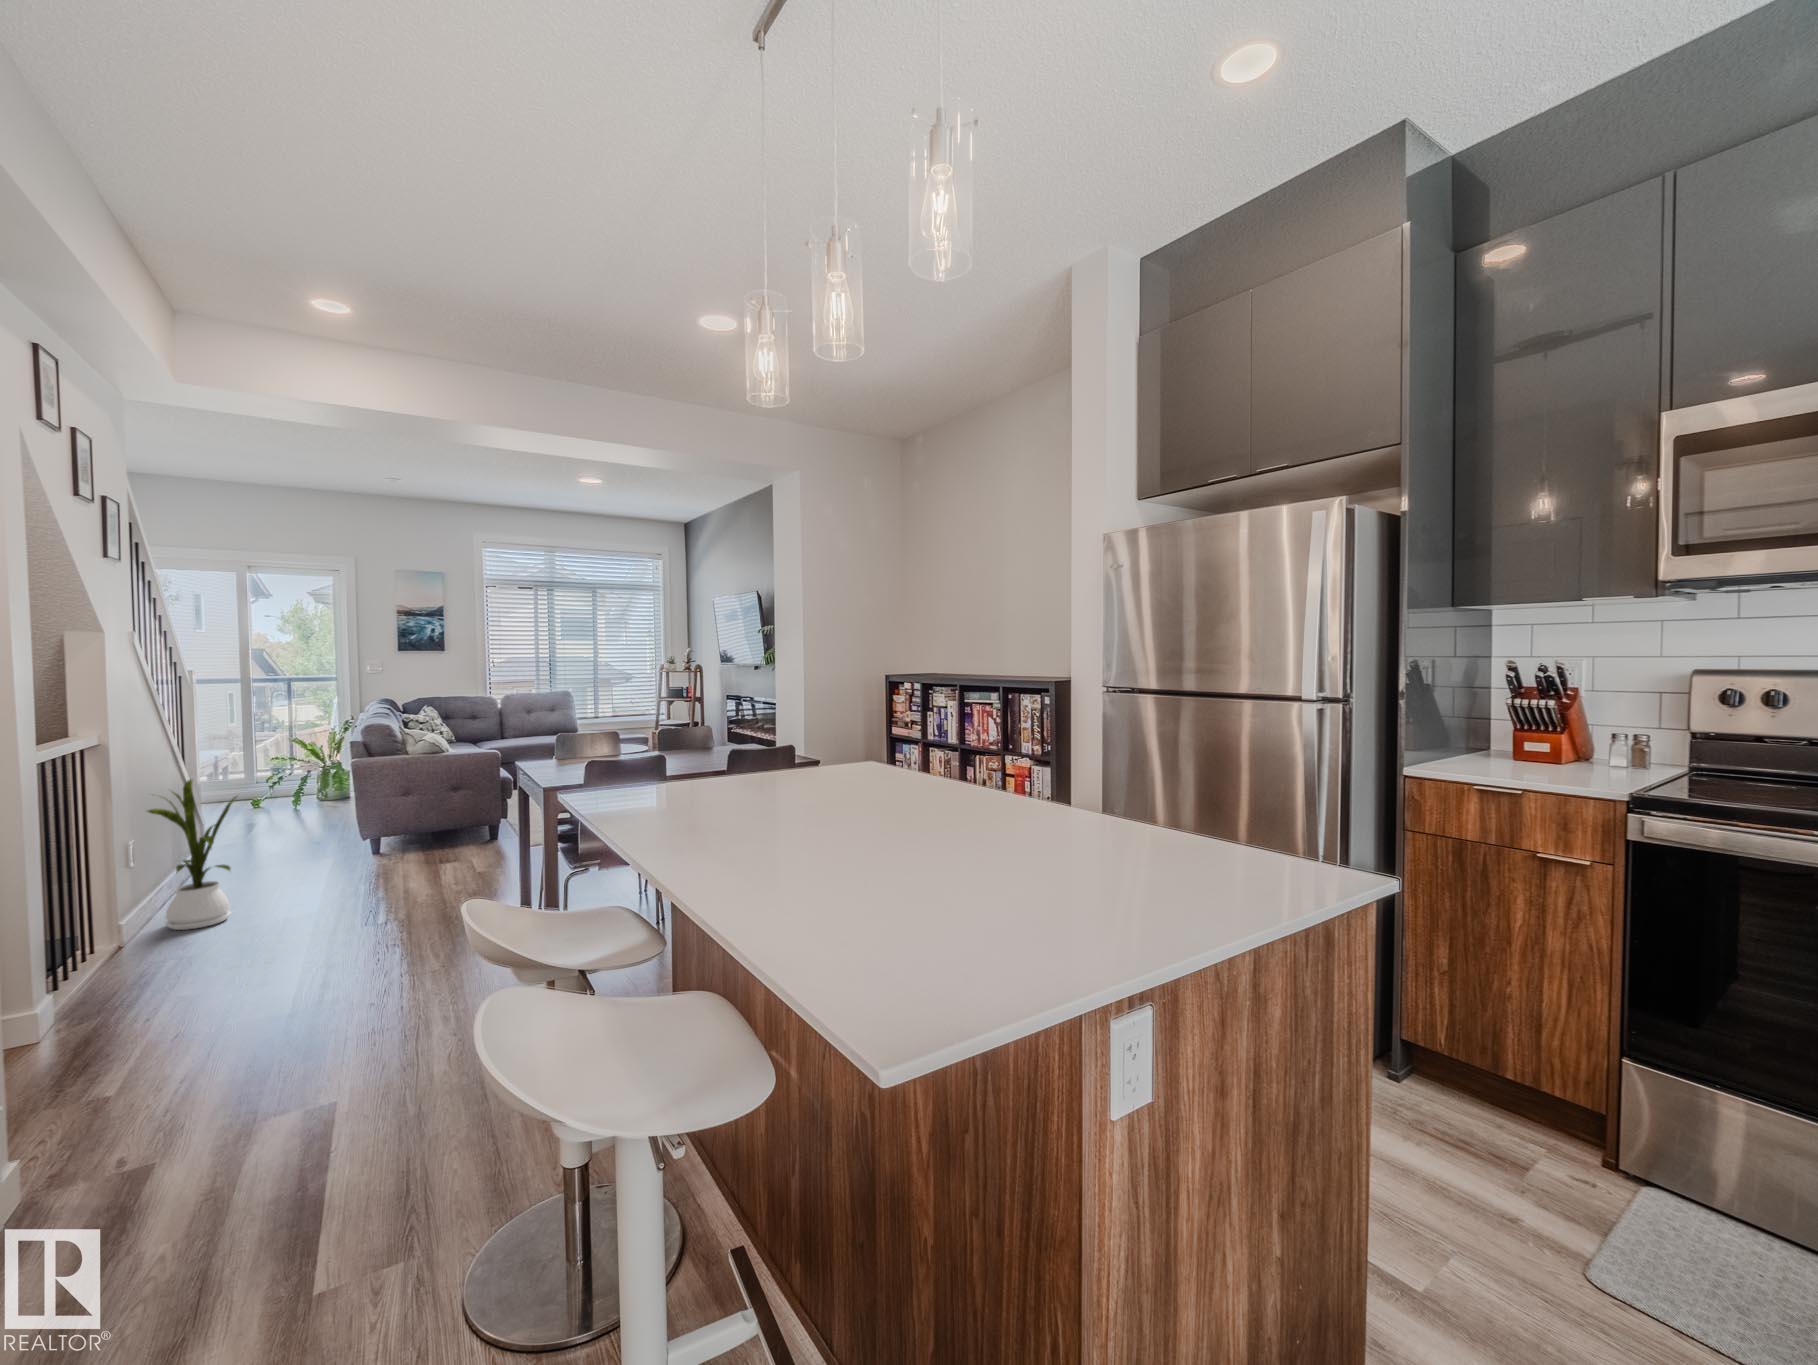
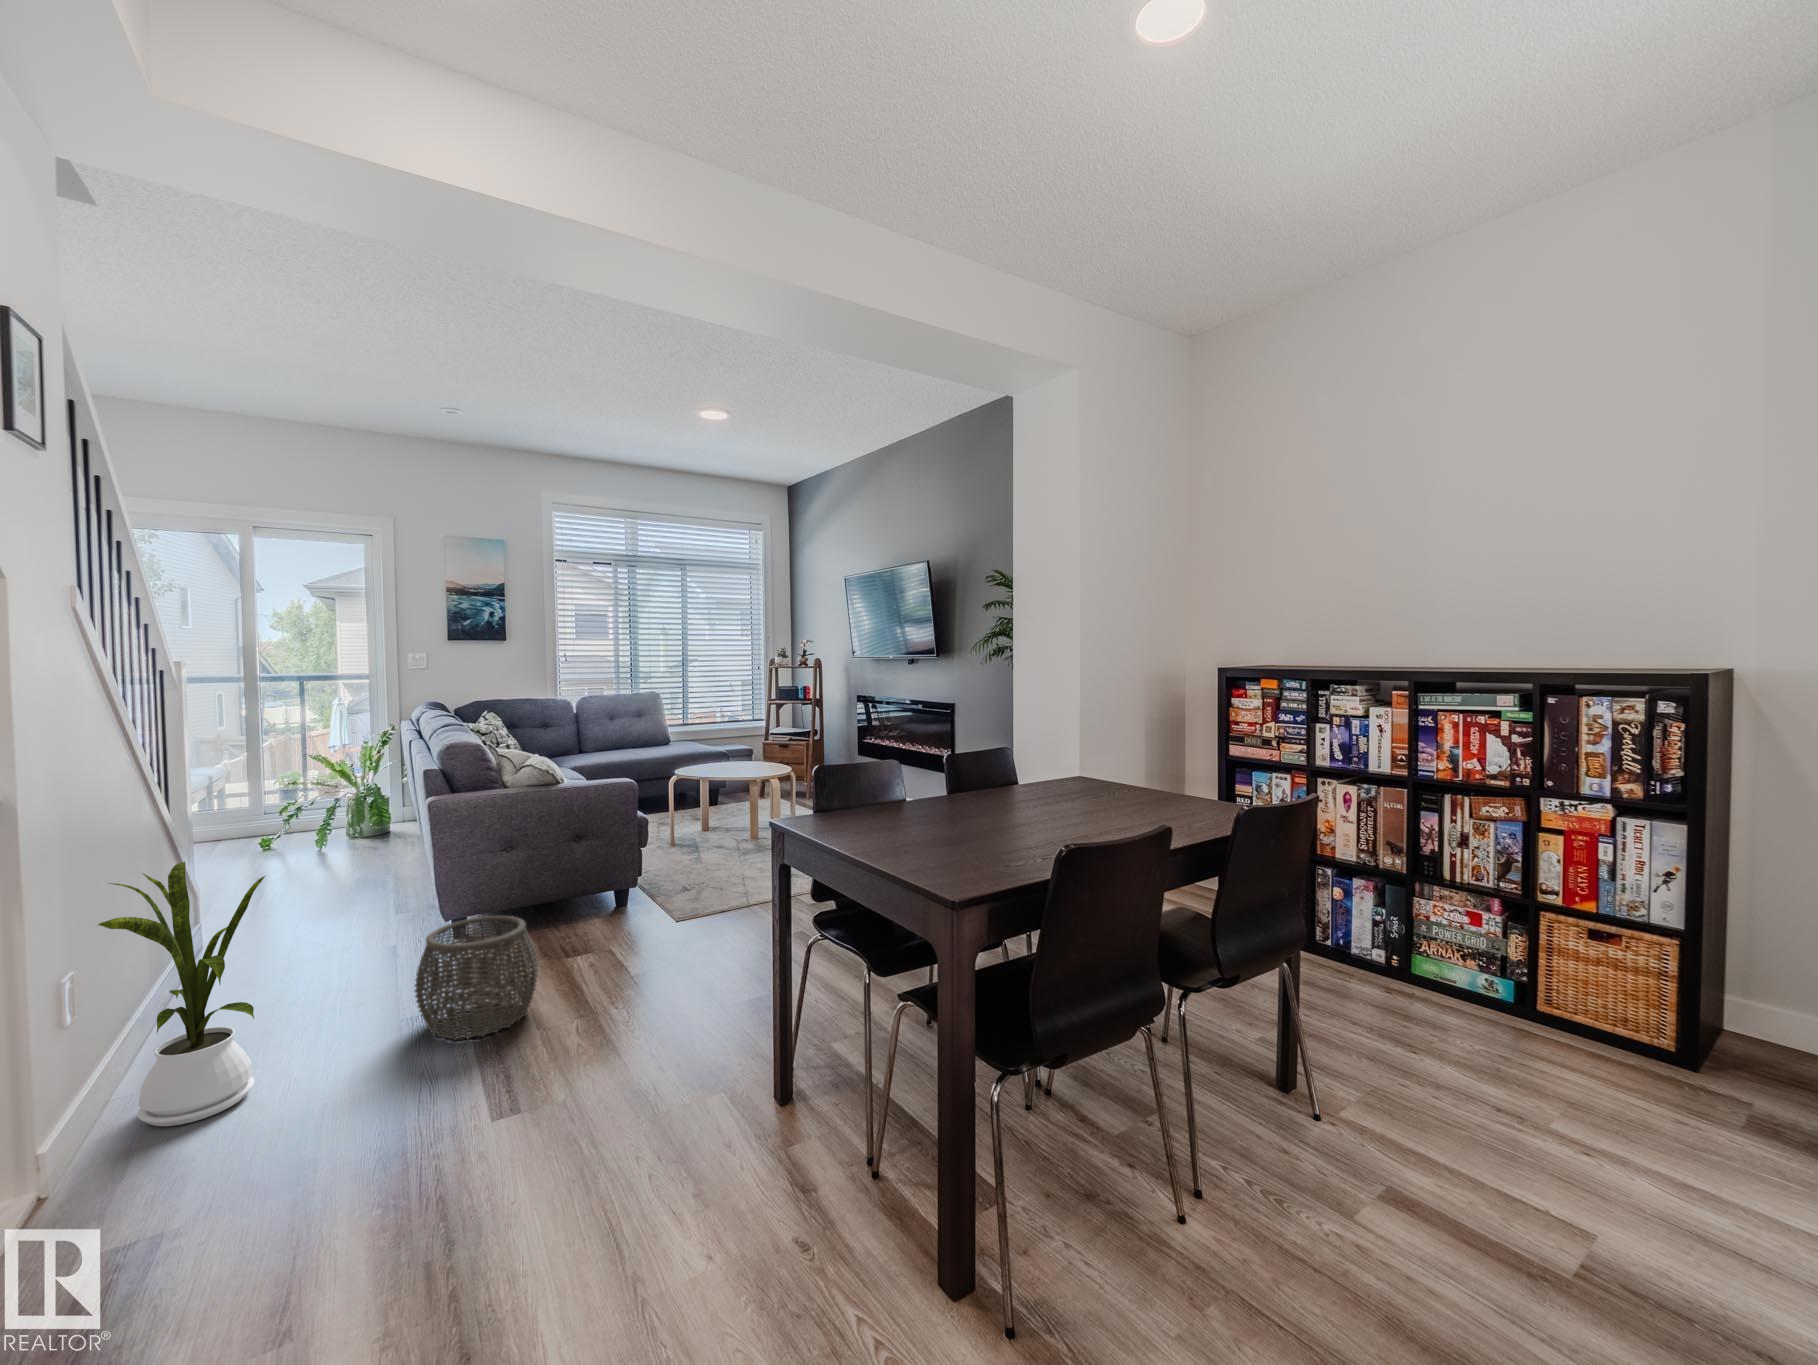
woven basket: none [331,830,413,900] -> present [415,916,538,1040]

